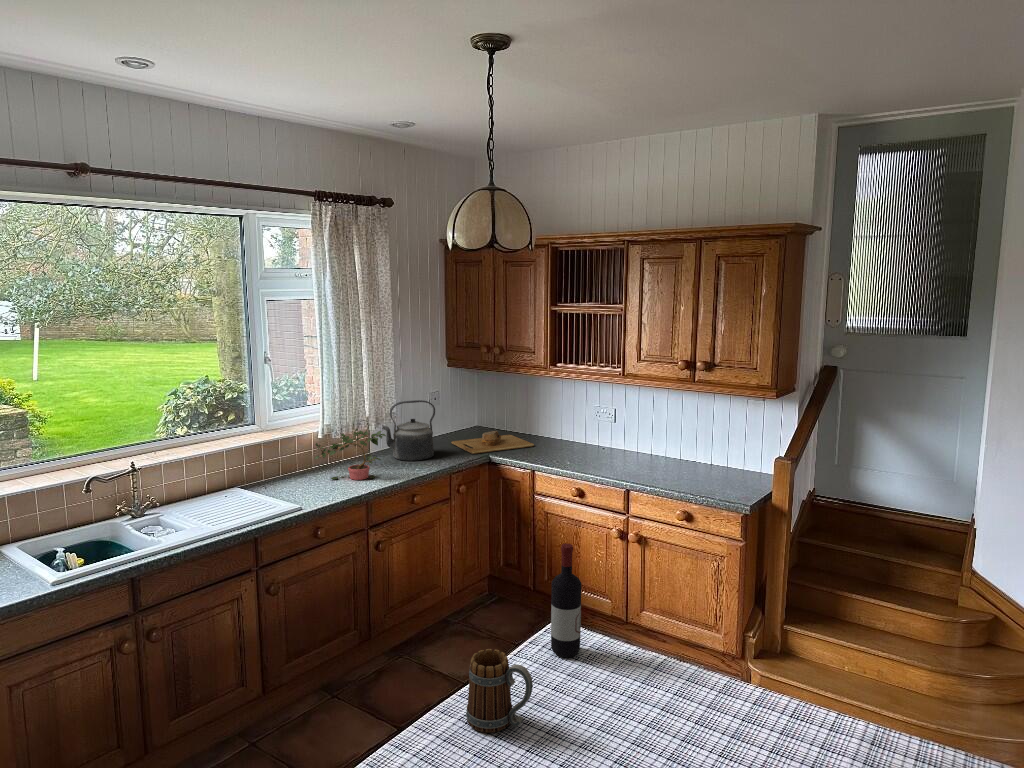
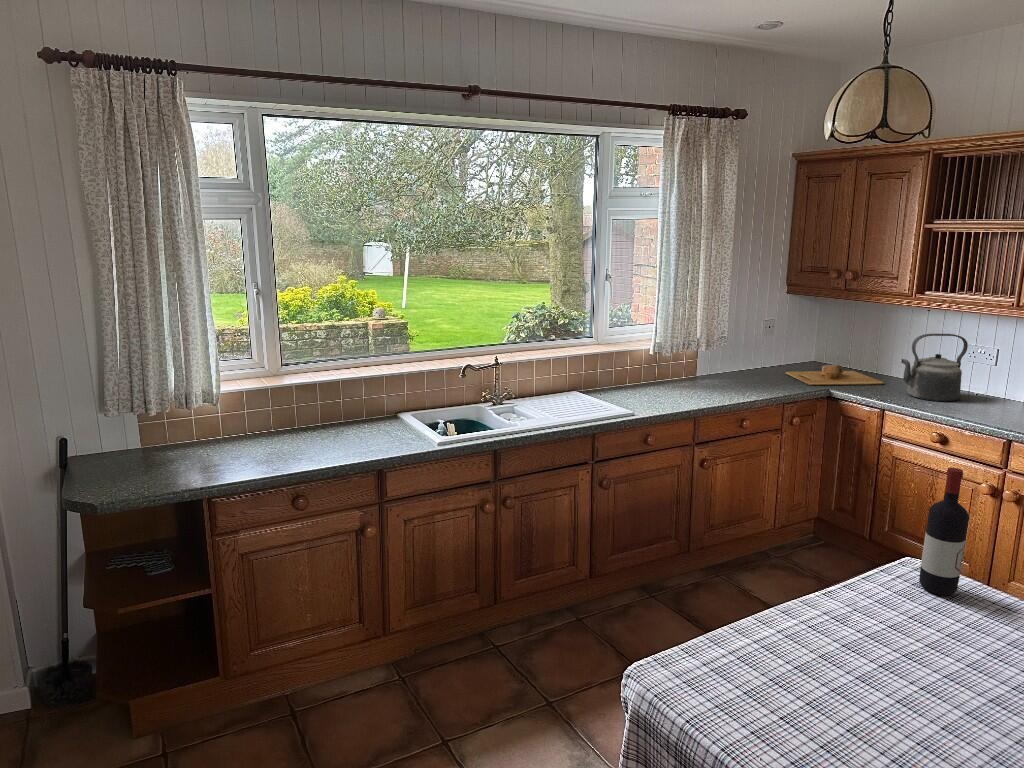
kettle: present [382,400,435,461] -> present [901,334,968,401]
potted plant: present [315,429,386,480] -> none [647,346,722,397]
mug: present [466,649,533,733] -> none [821,560,909,648]

